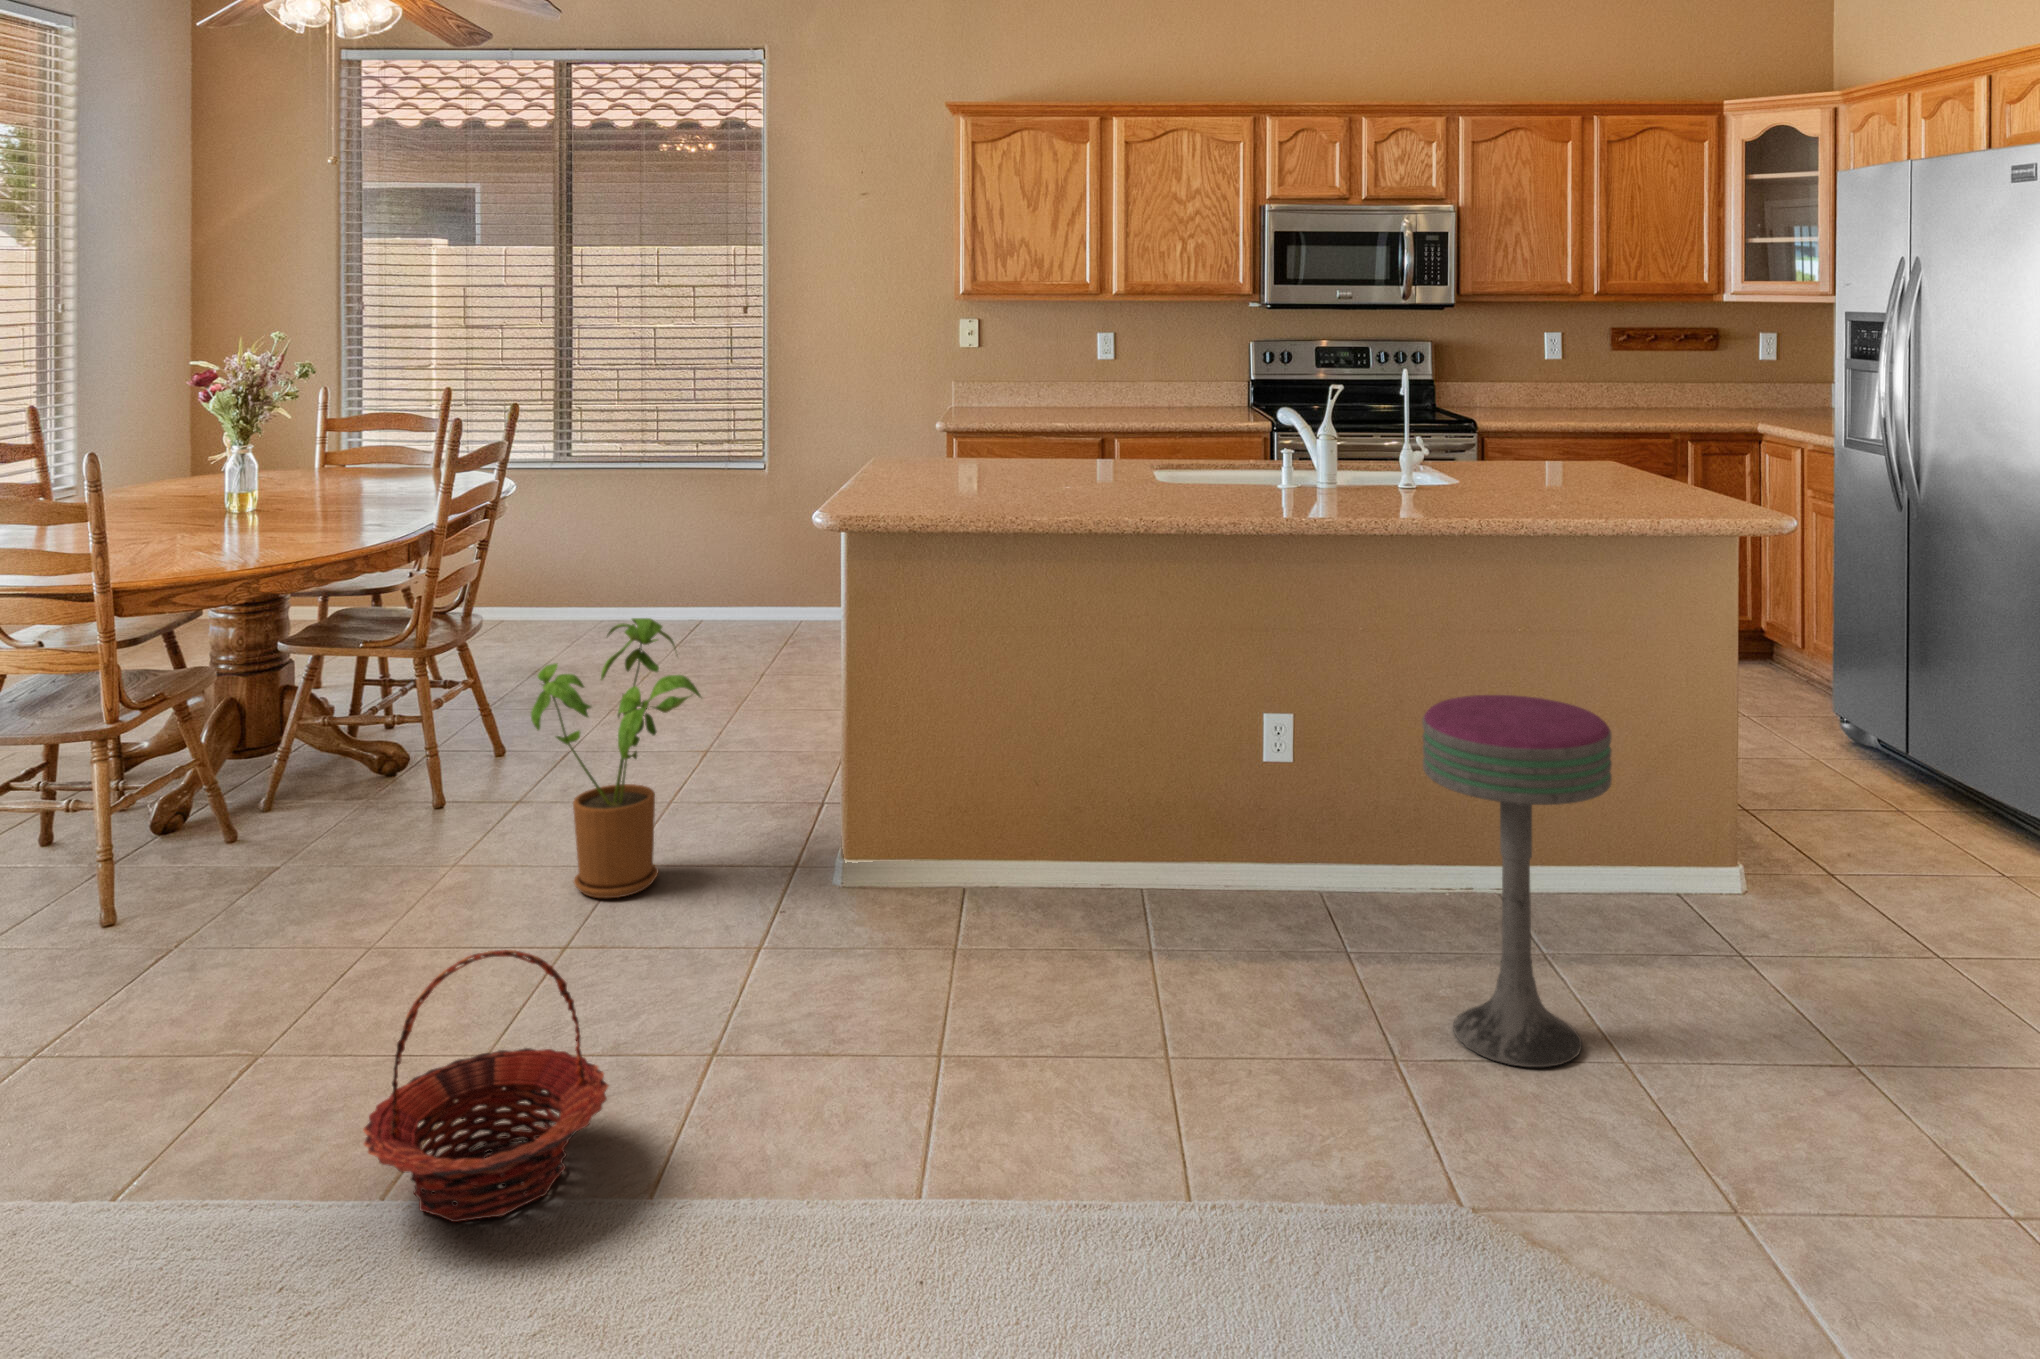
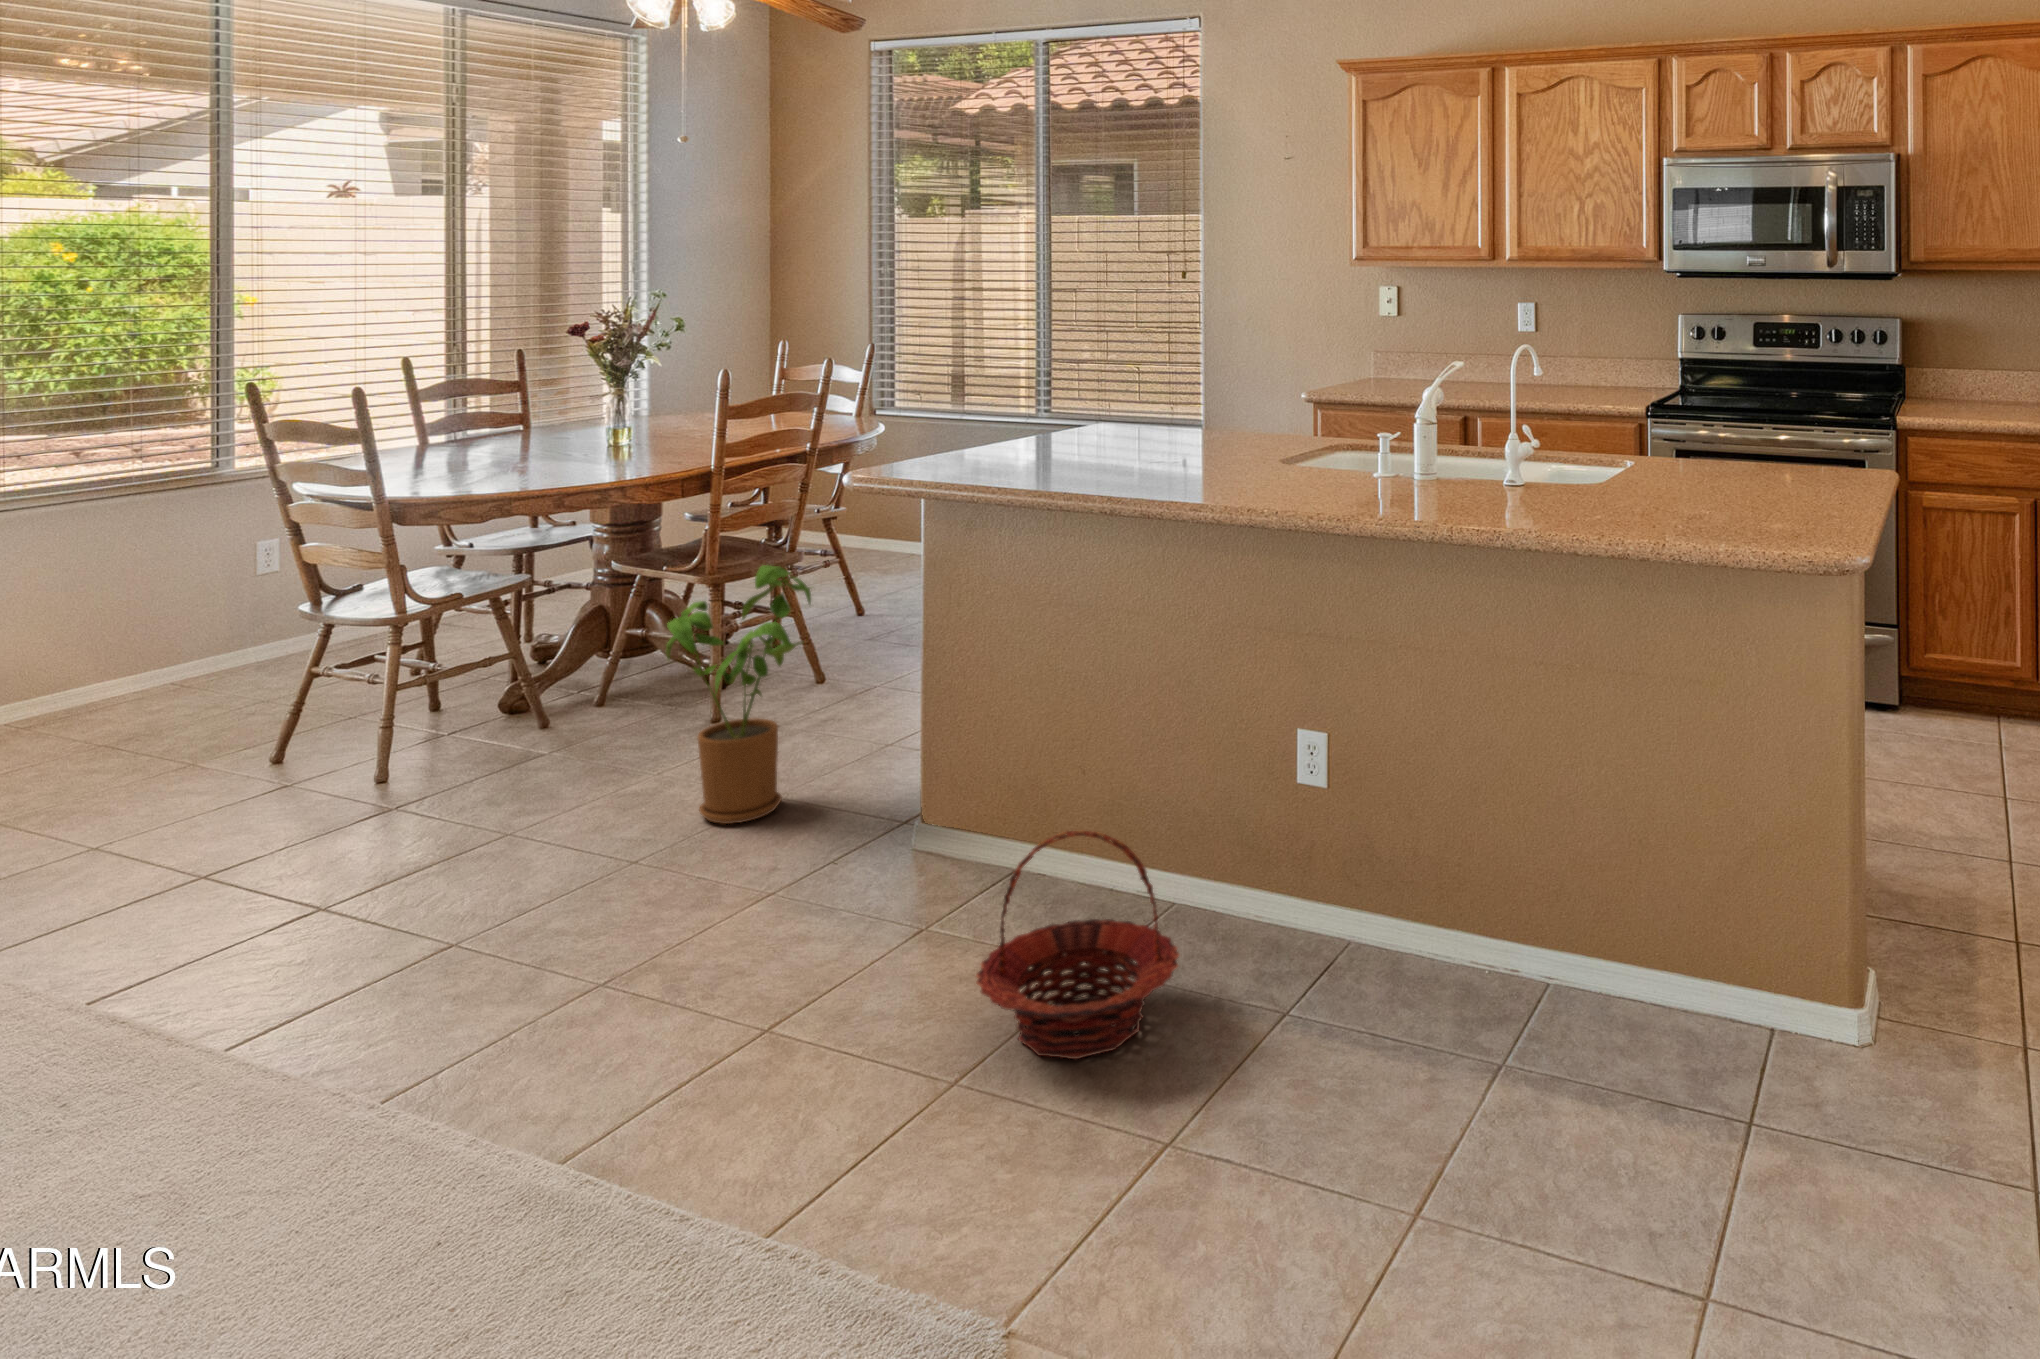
bar stool: present [1422,695,1612,1067] -> none [1203,738,1420,1200]
basket: present [363,950,608,1222] -> present [977,831,1179,1059]

